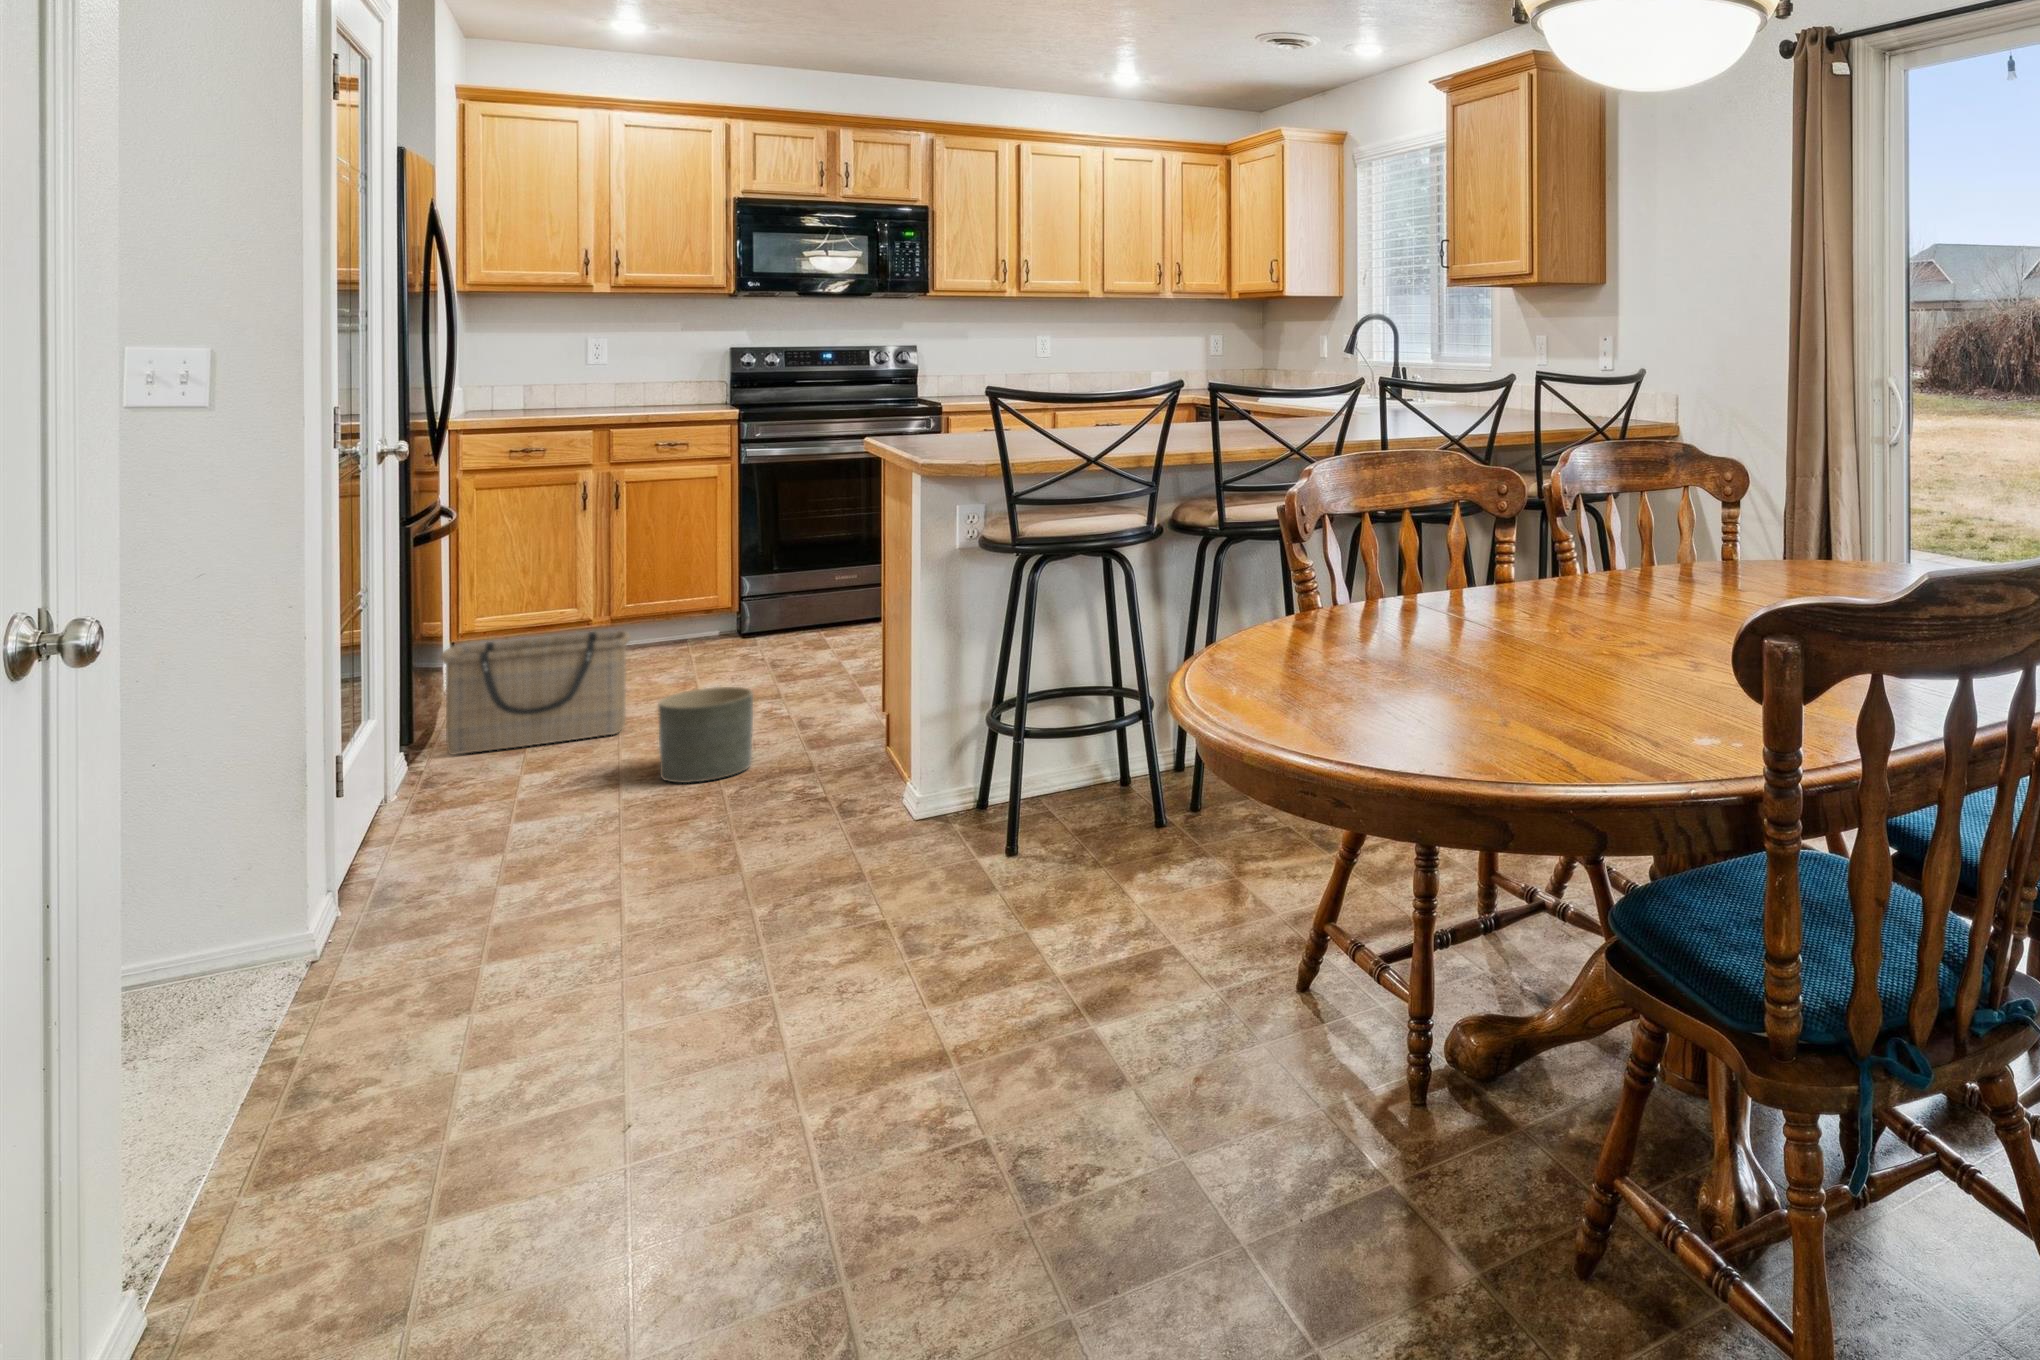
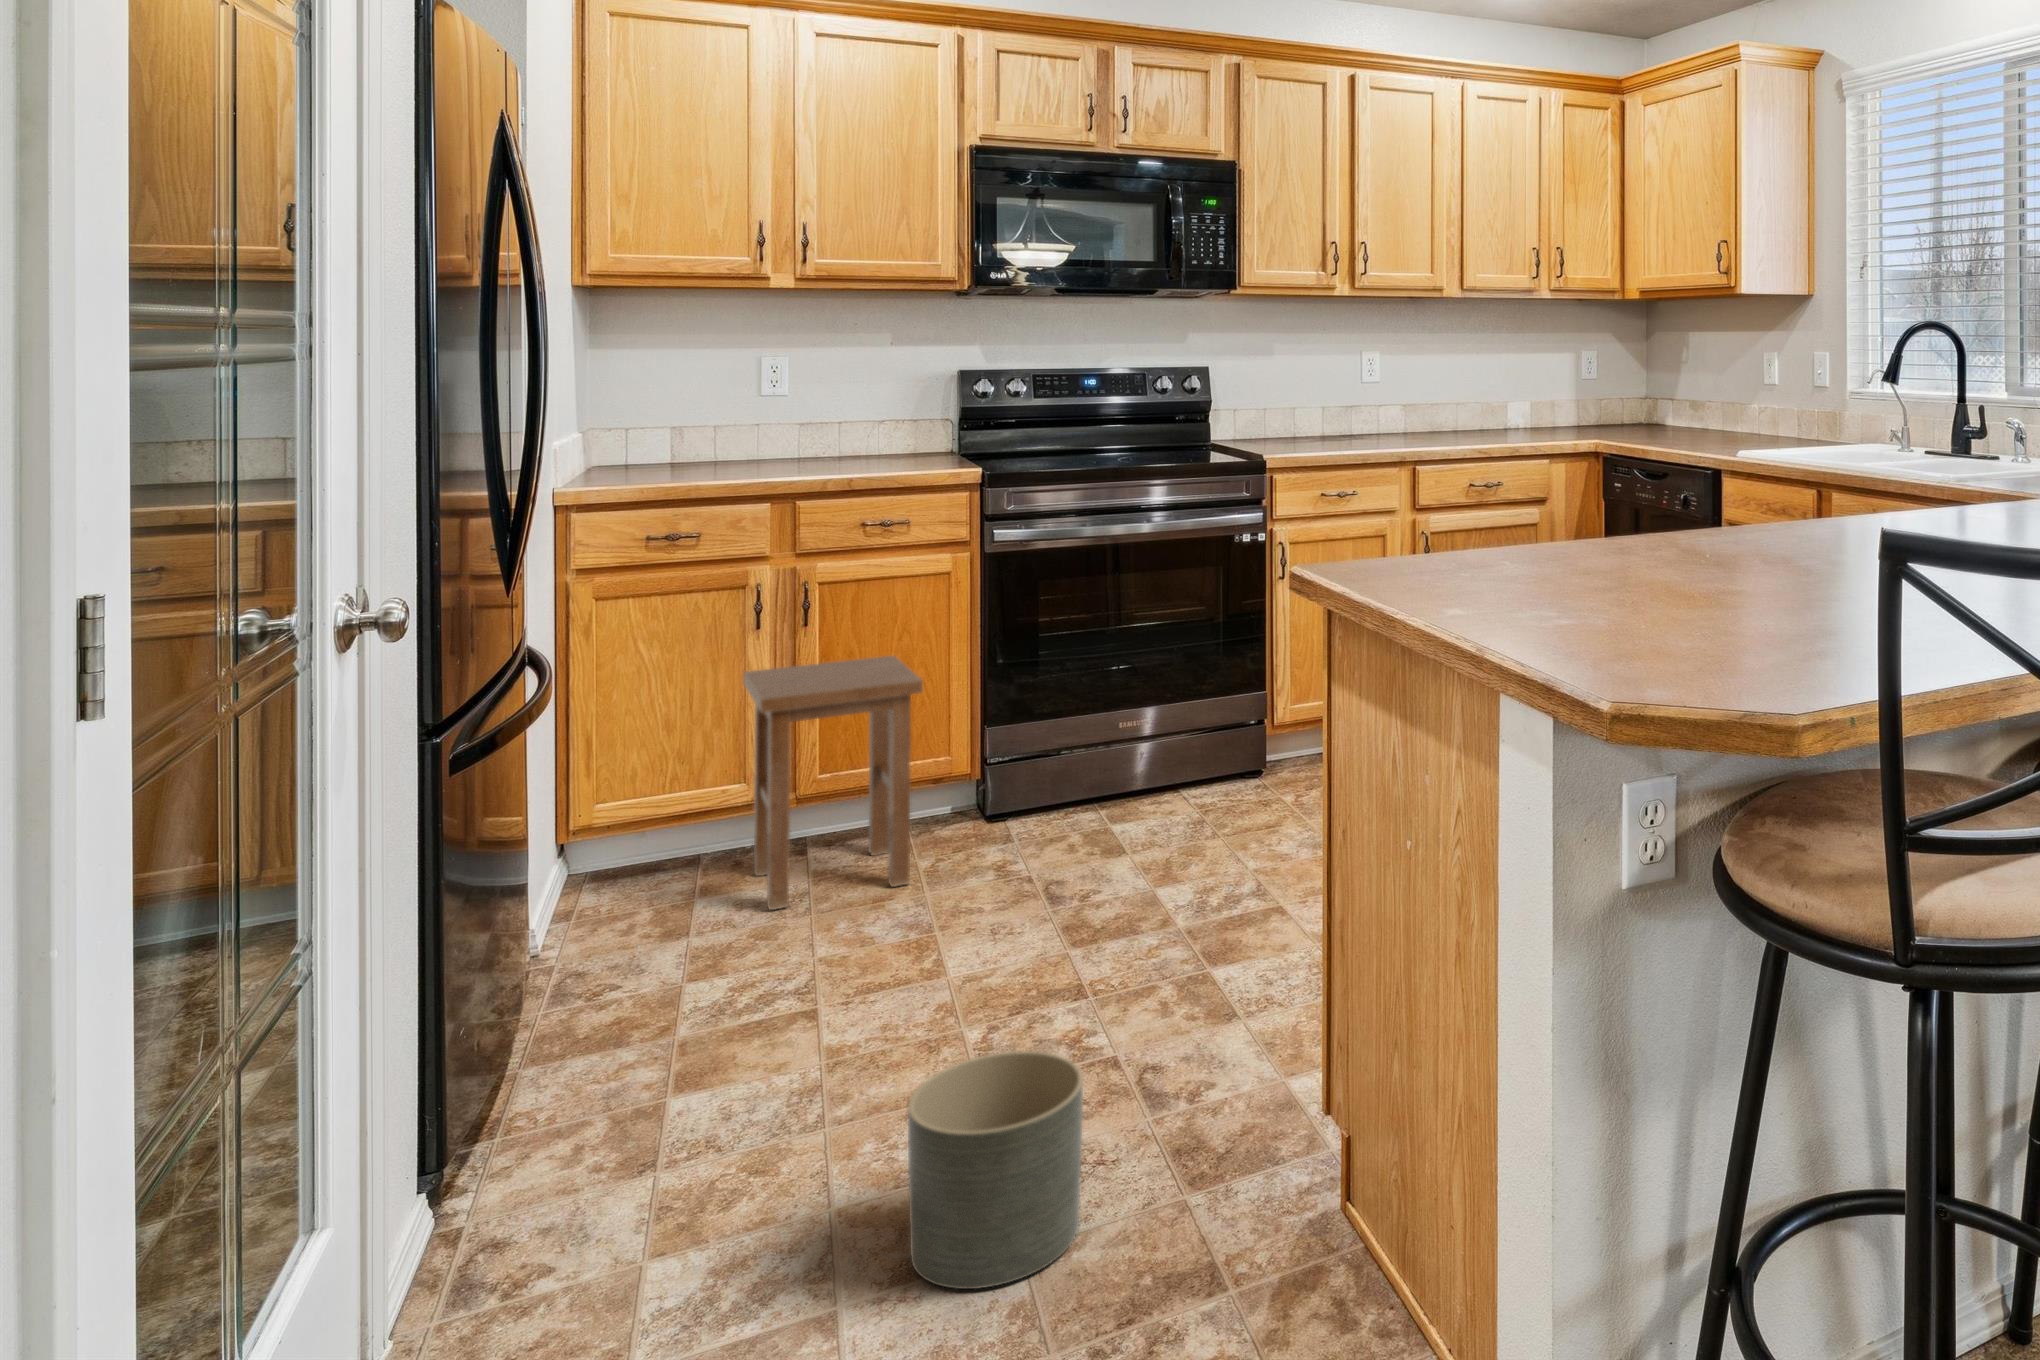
stool: none [576,528,694,675] -> present [744,656,923,910]
basket: present [441,630,630,754] -> none [511,888,841,1152]

